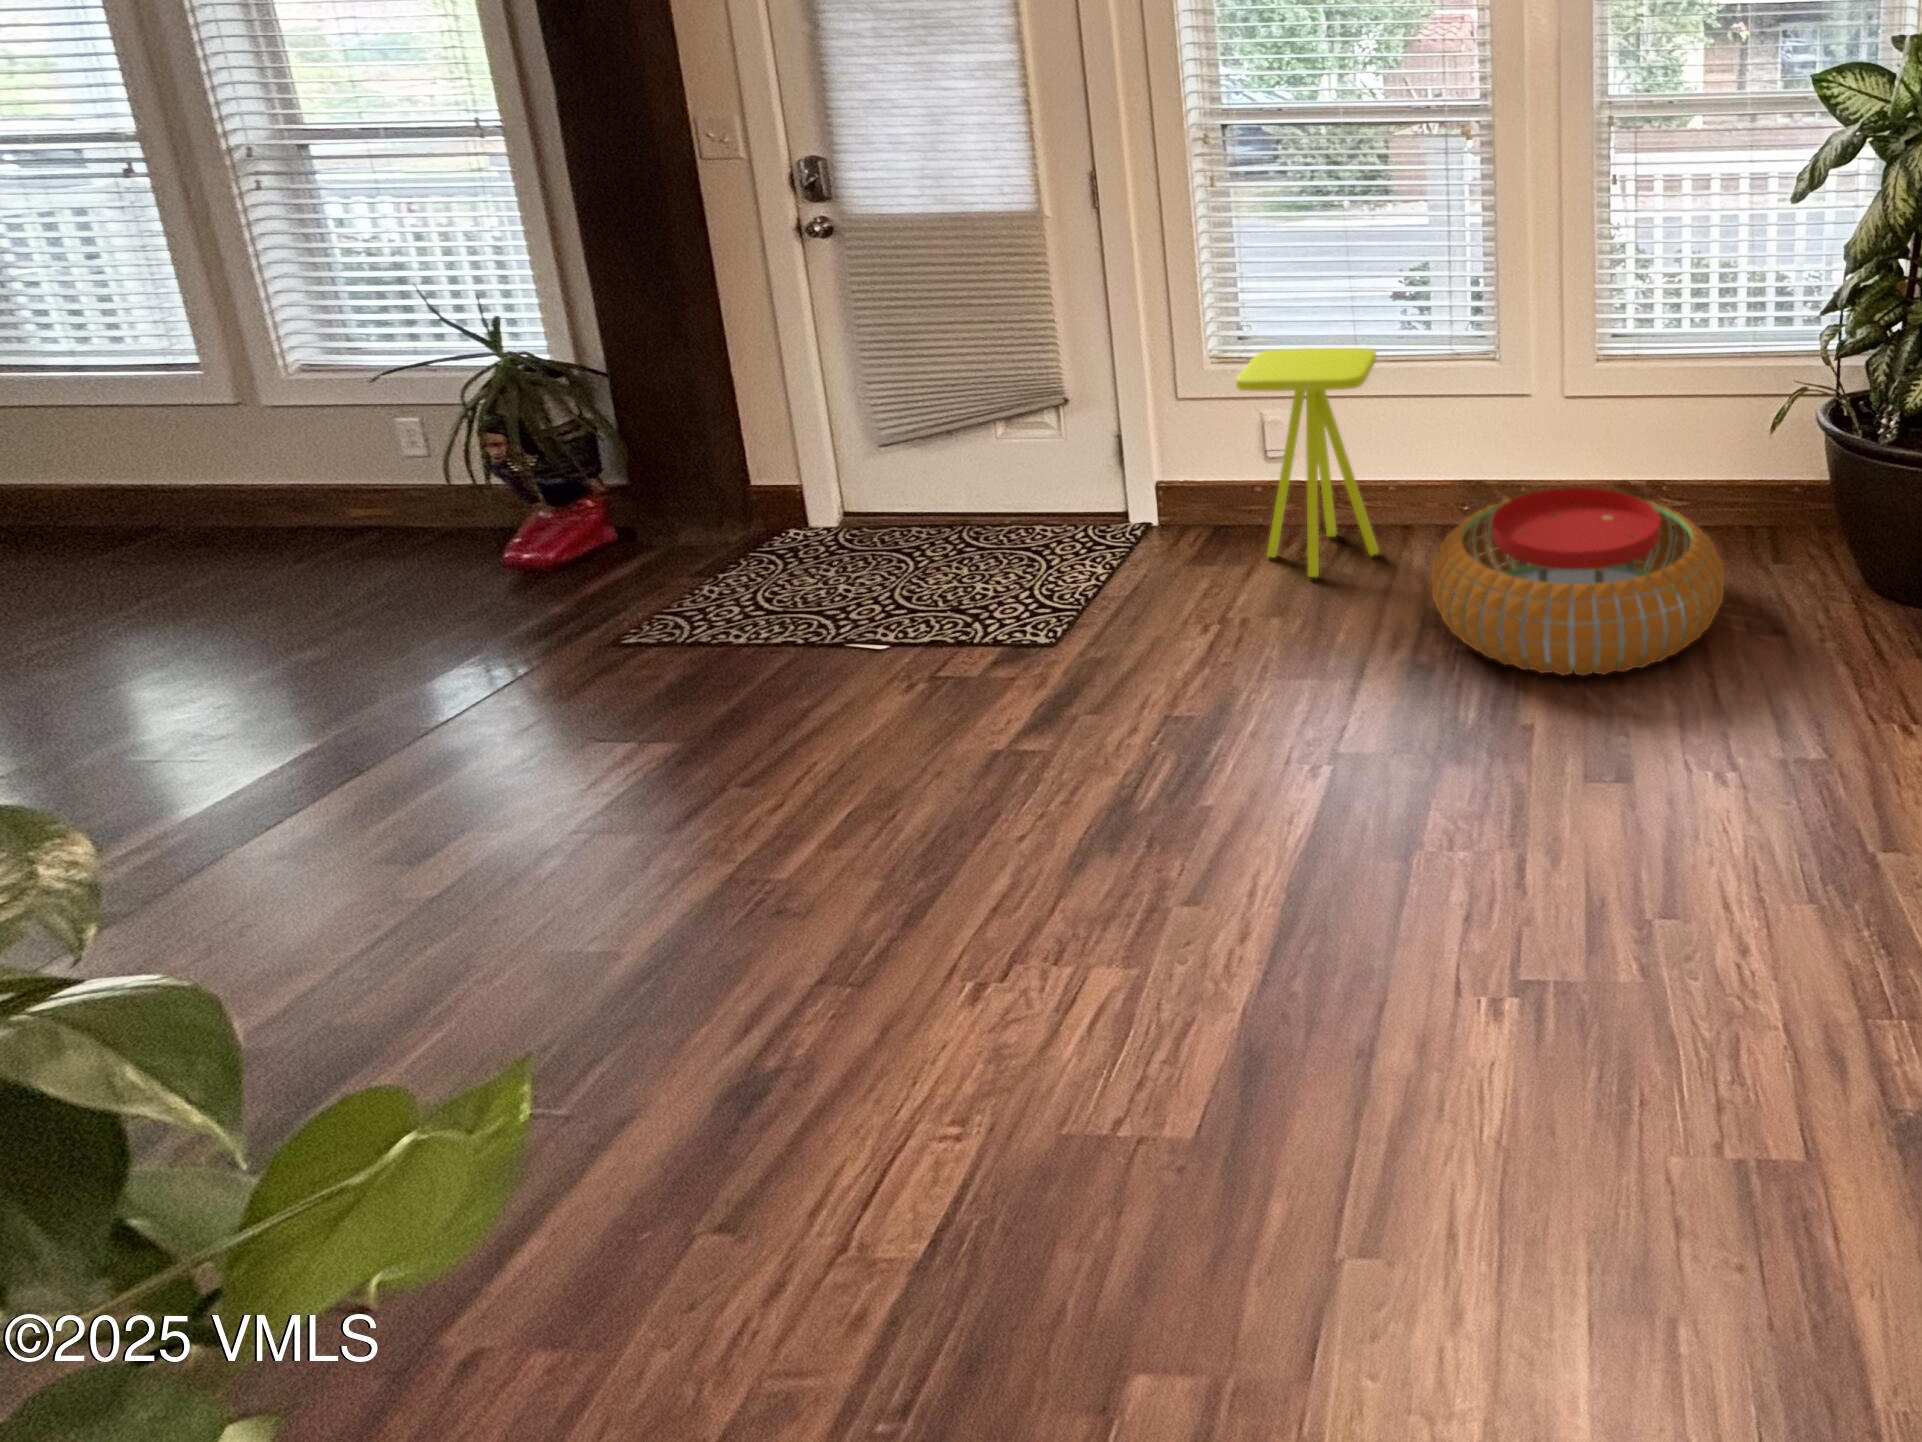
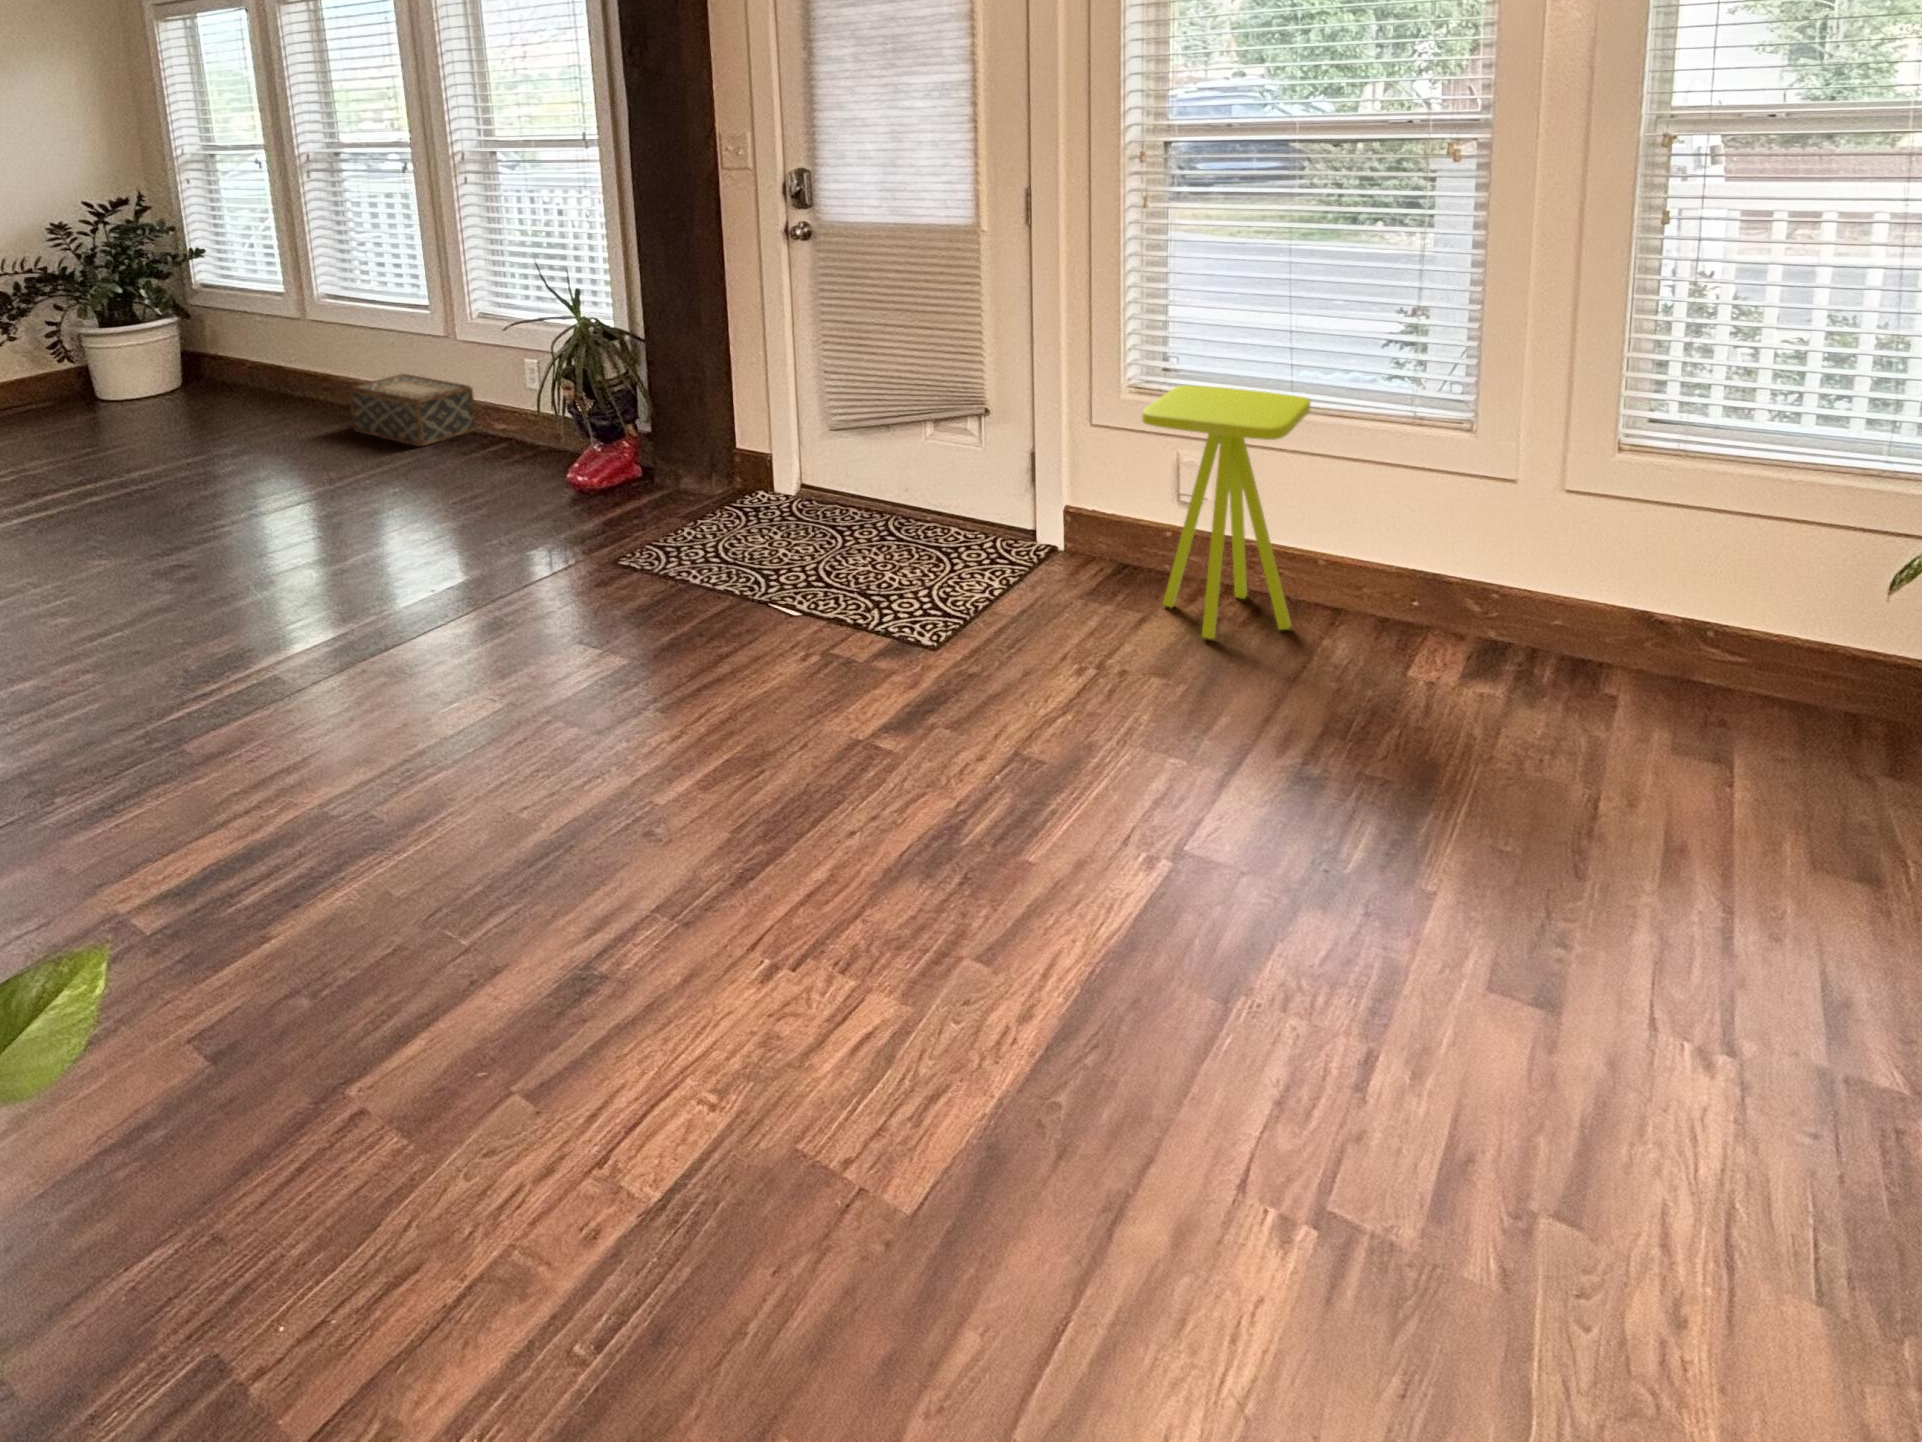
woven basket: none [49,468,316,564] -> present [350,374,477,446]
pouf: present [1431,488,1724,676] -> none [1338,600,1780,864]

